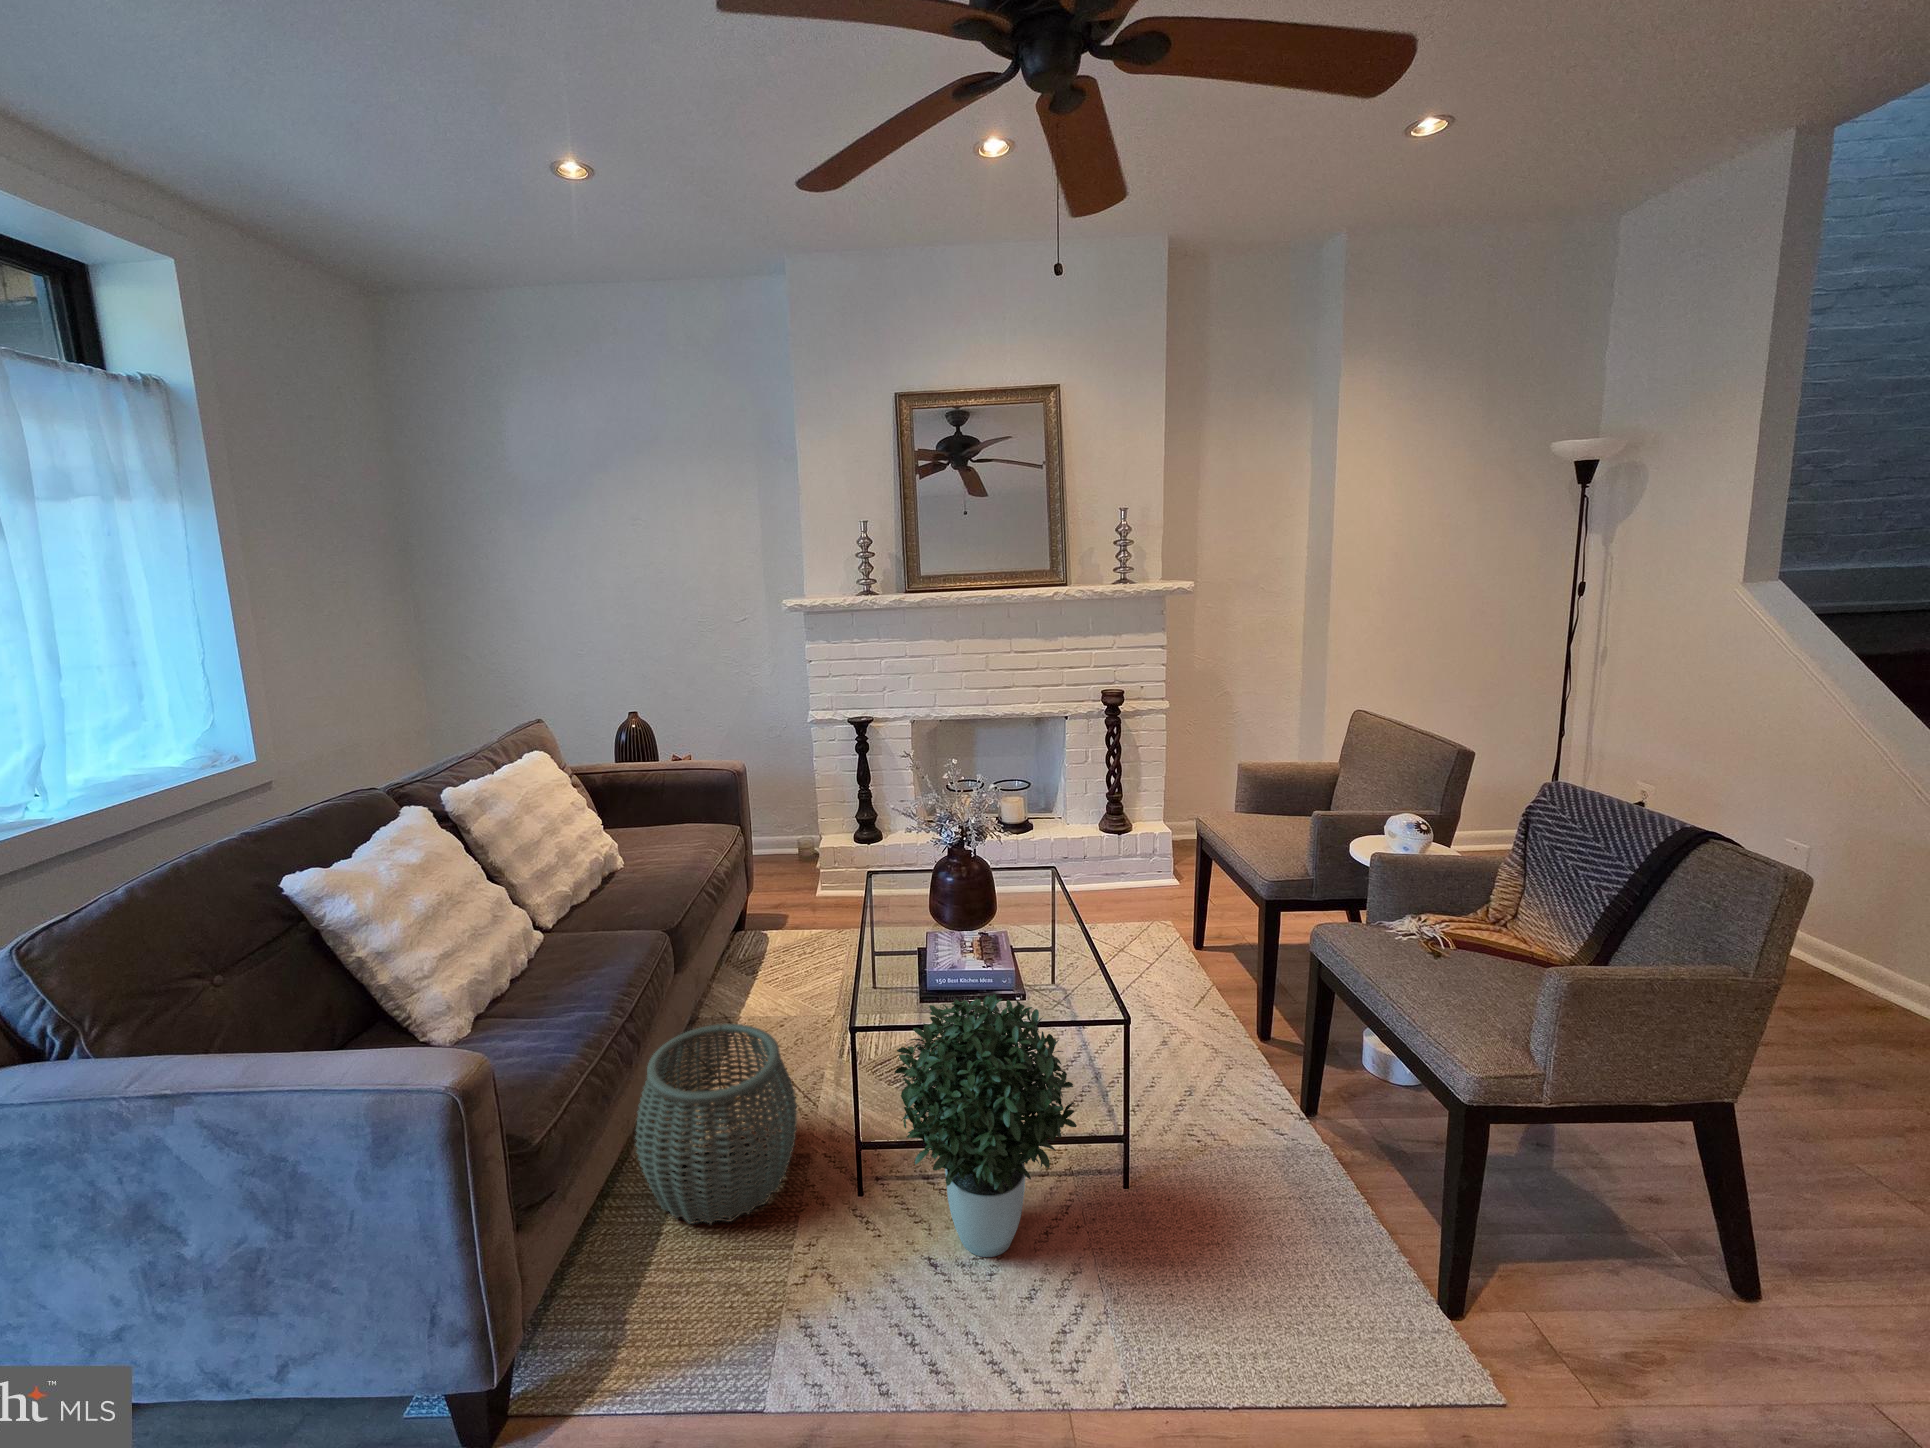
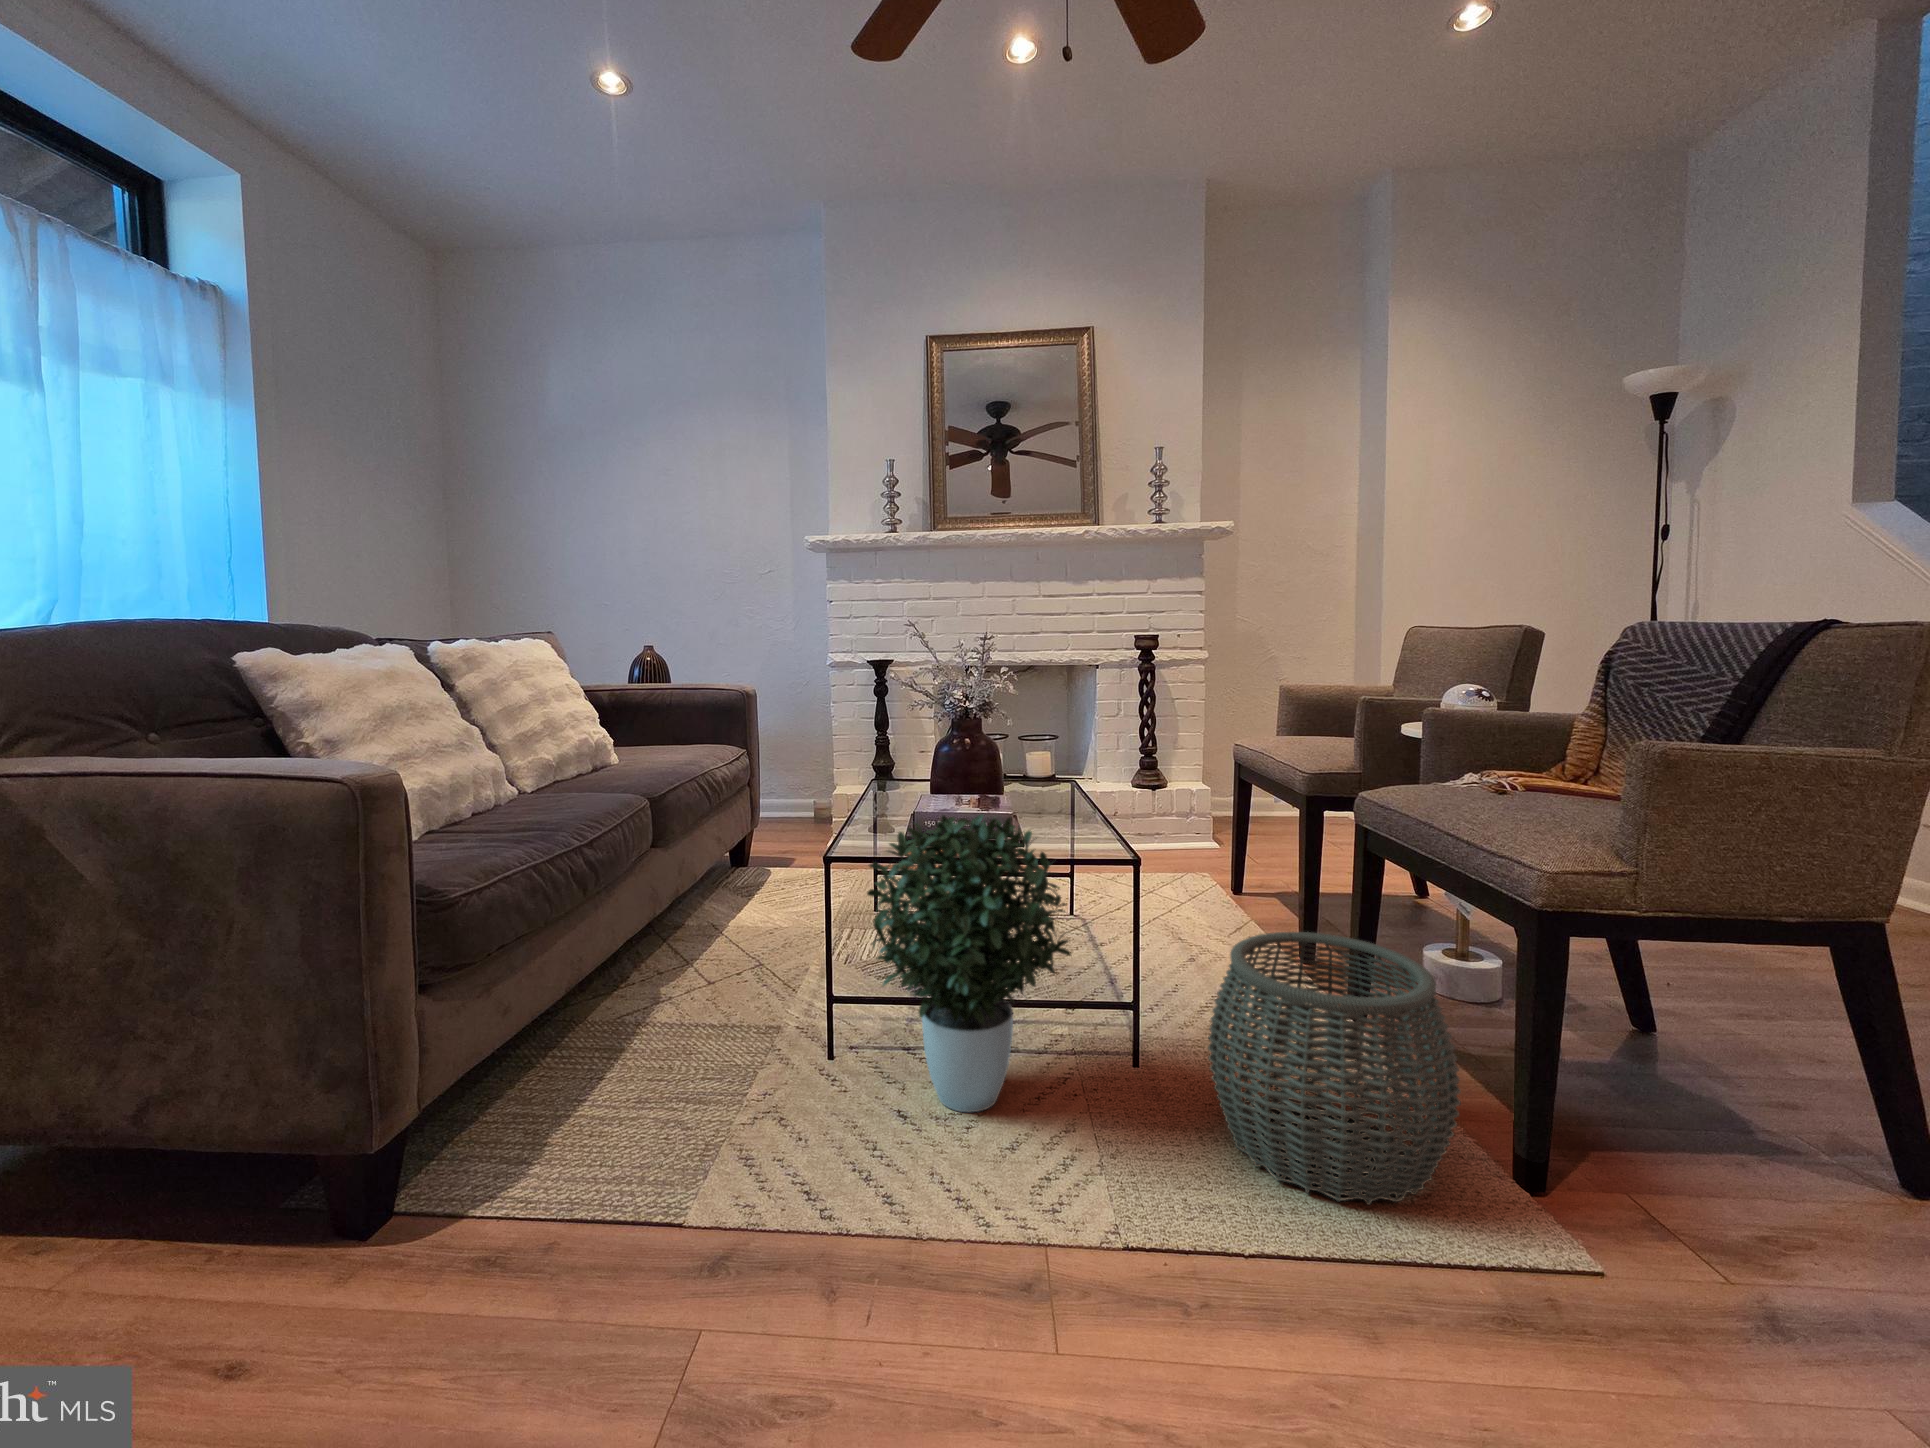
woven basket: present [635,1024,797,1224] -> present [1208,932,1461,1205]

